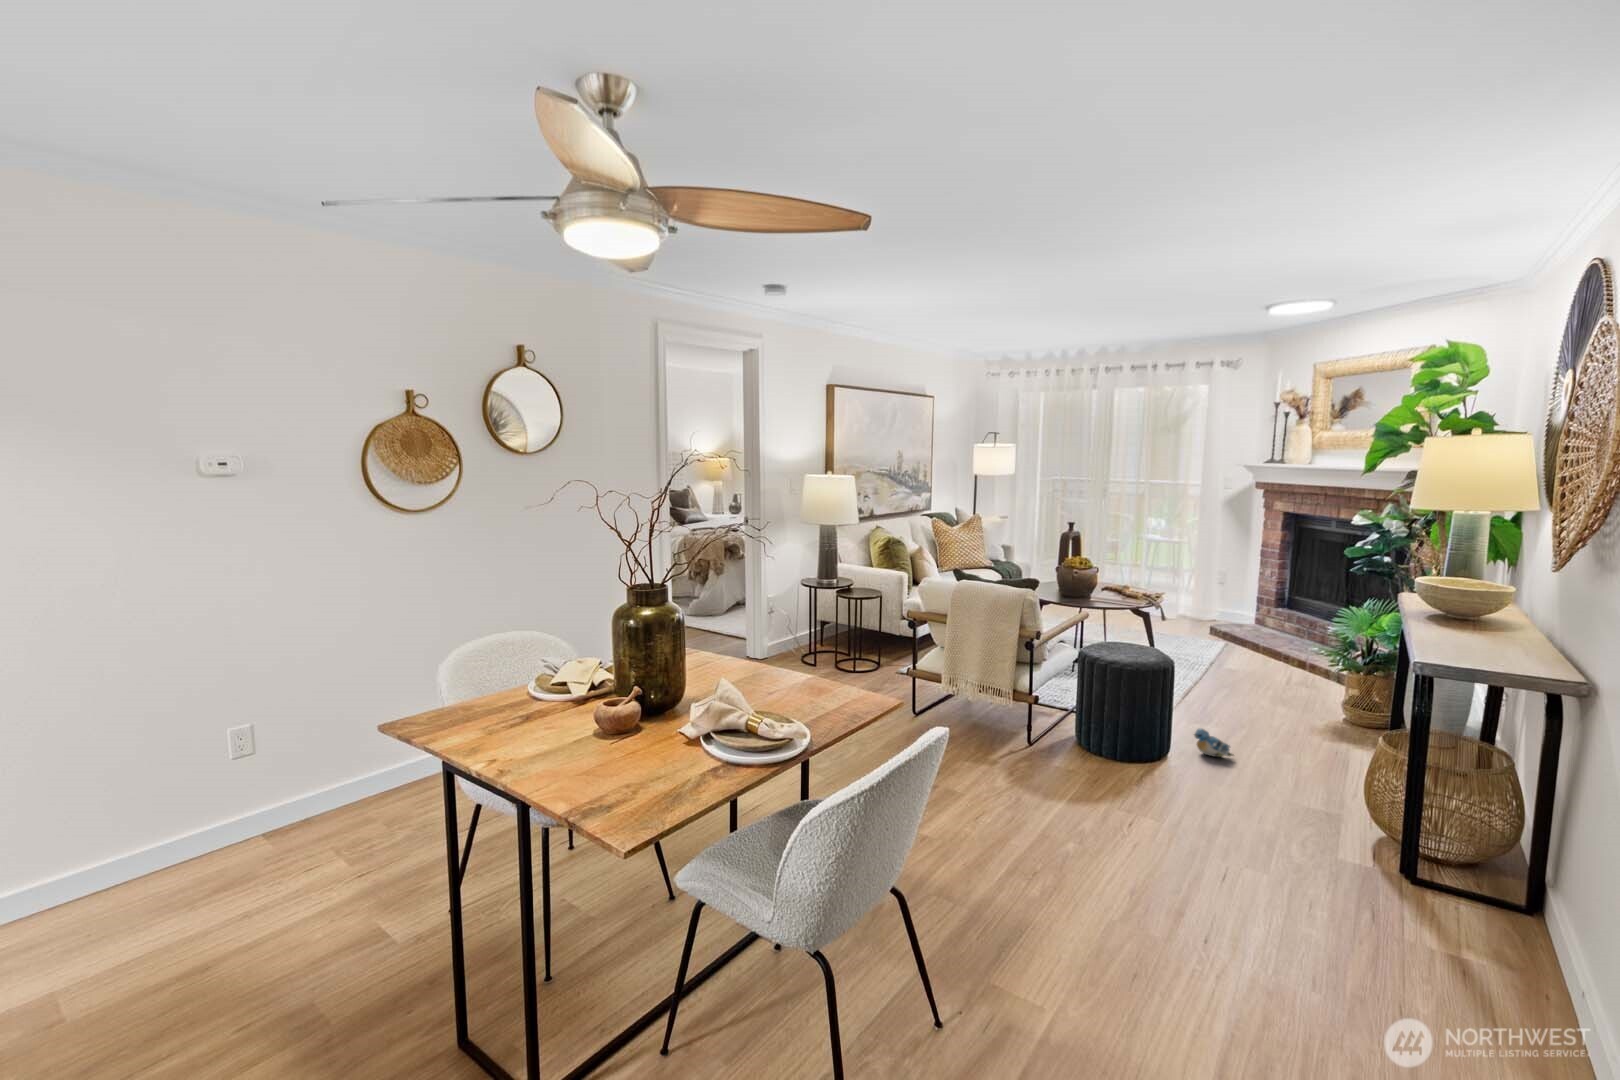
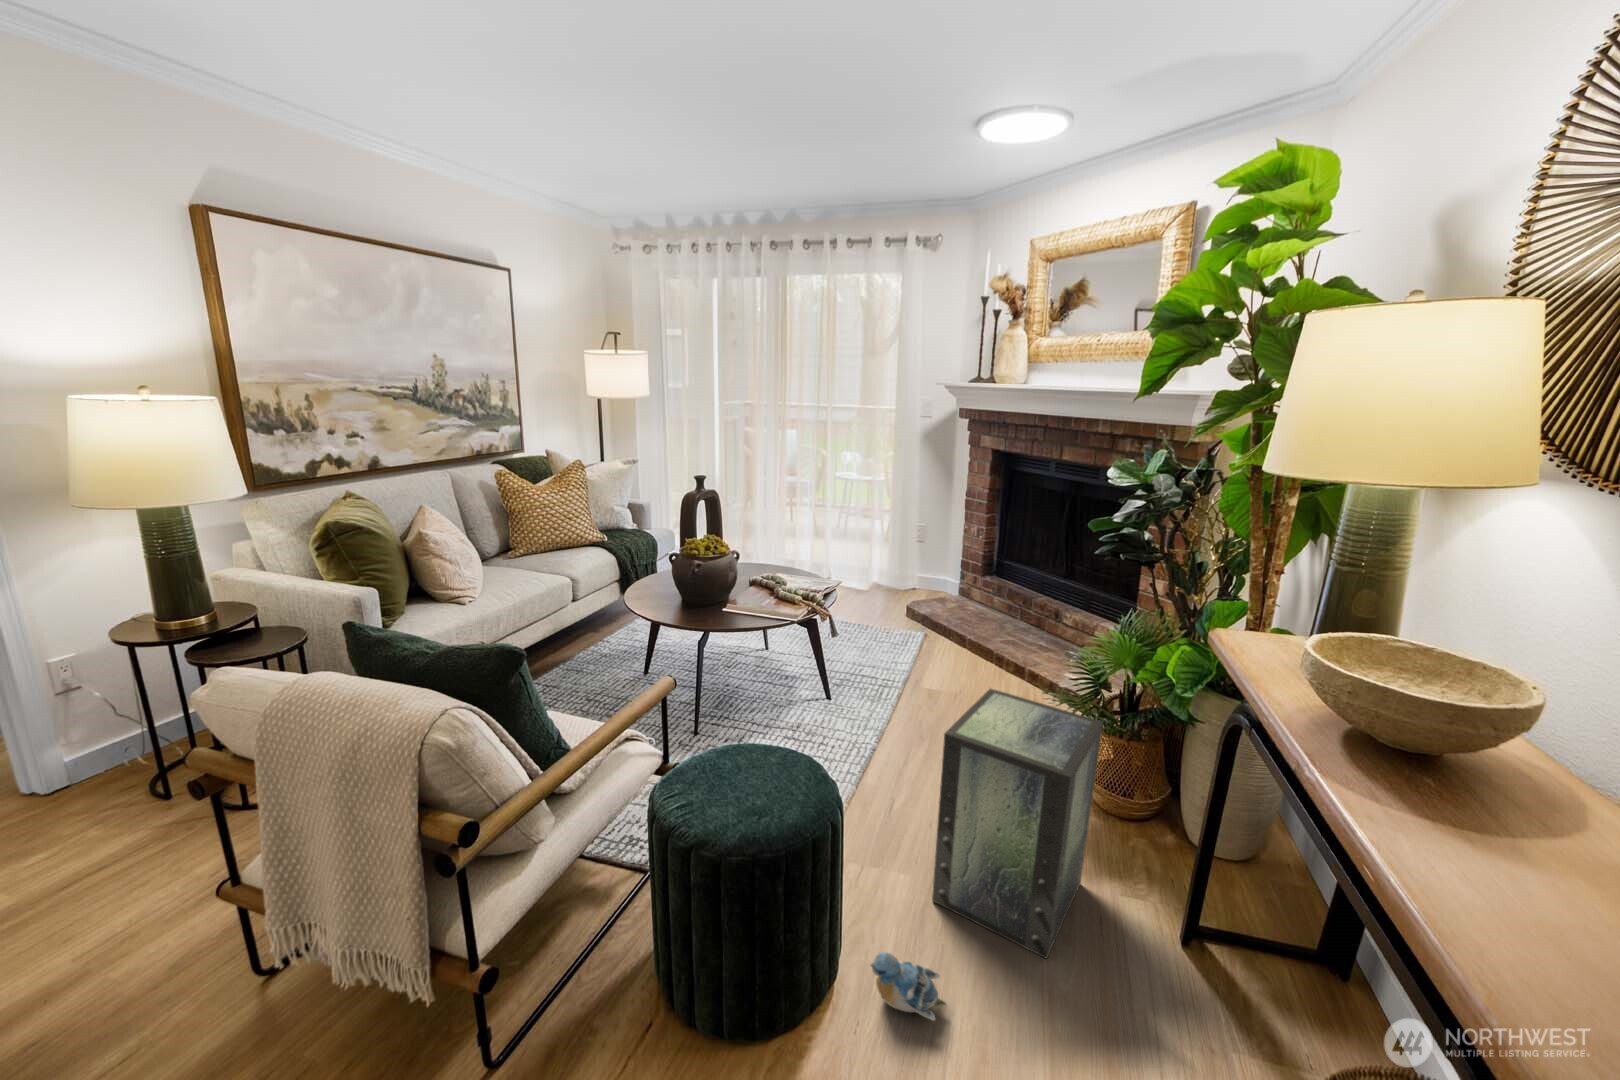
storage box: none [1227,630,1332,756] -> present [932,689,1103,959]

